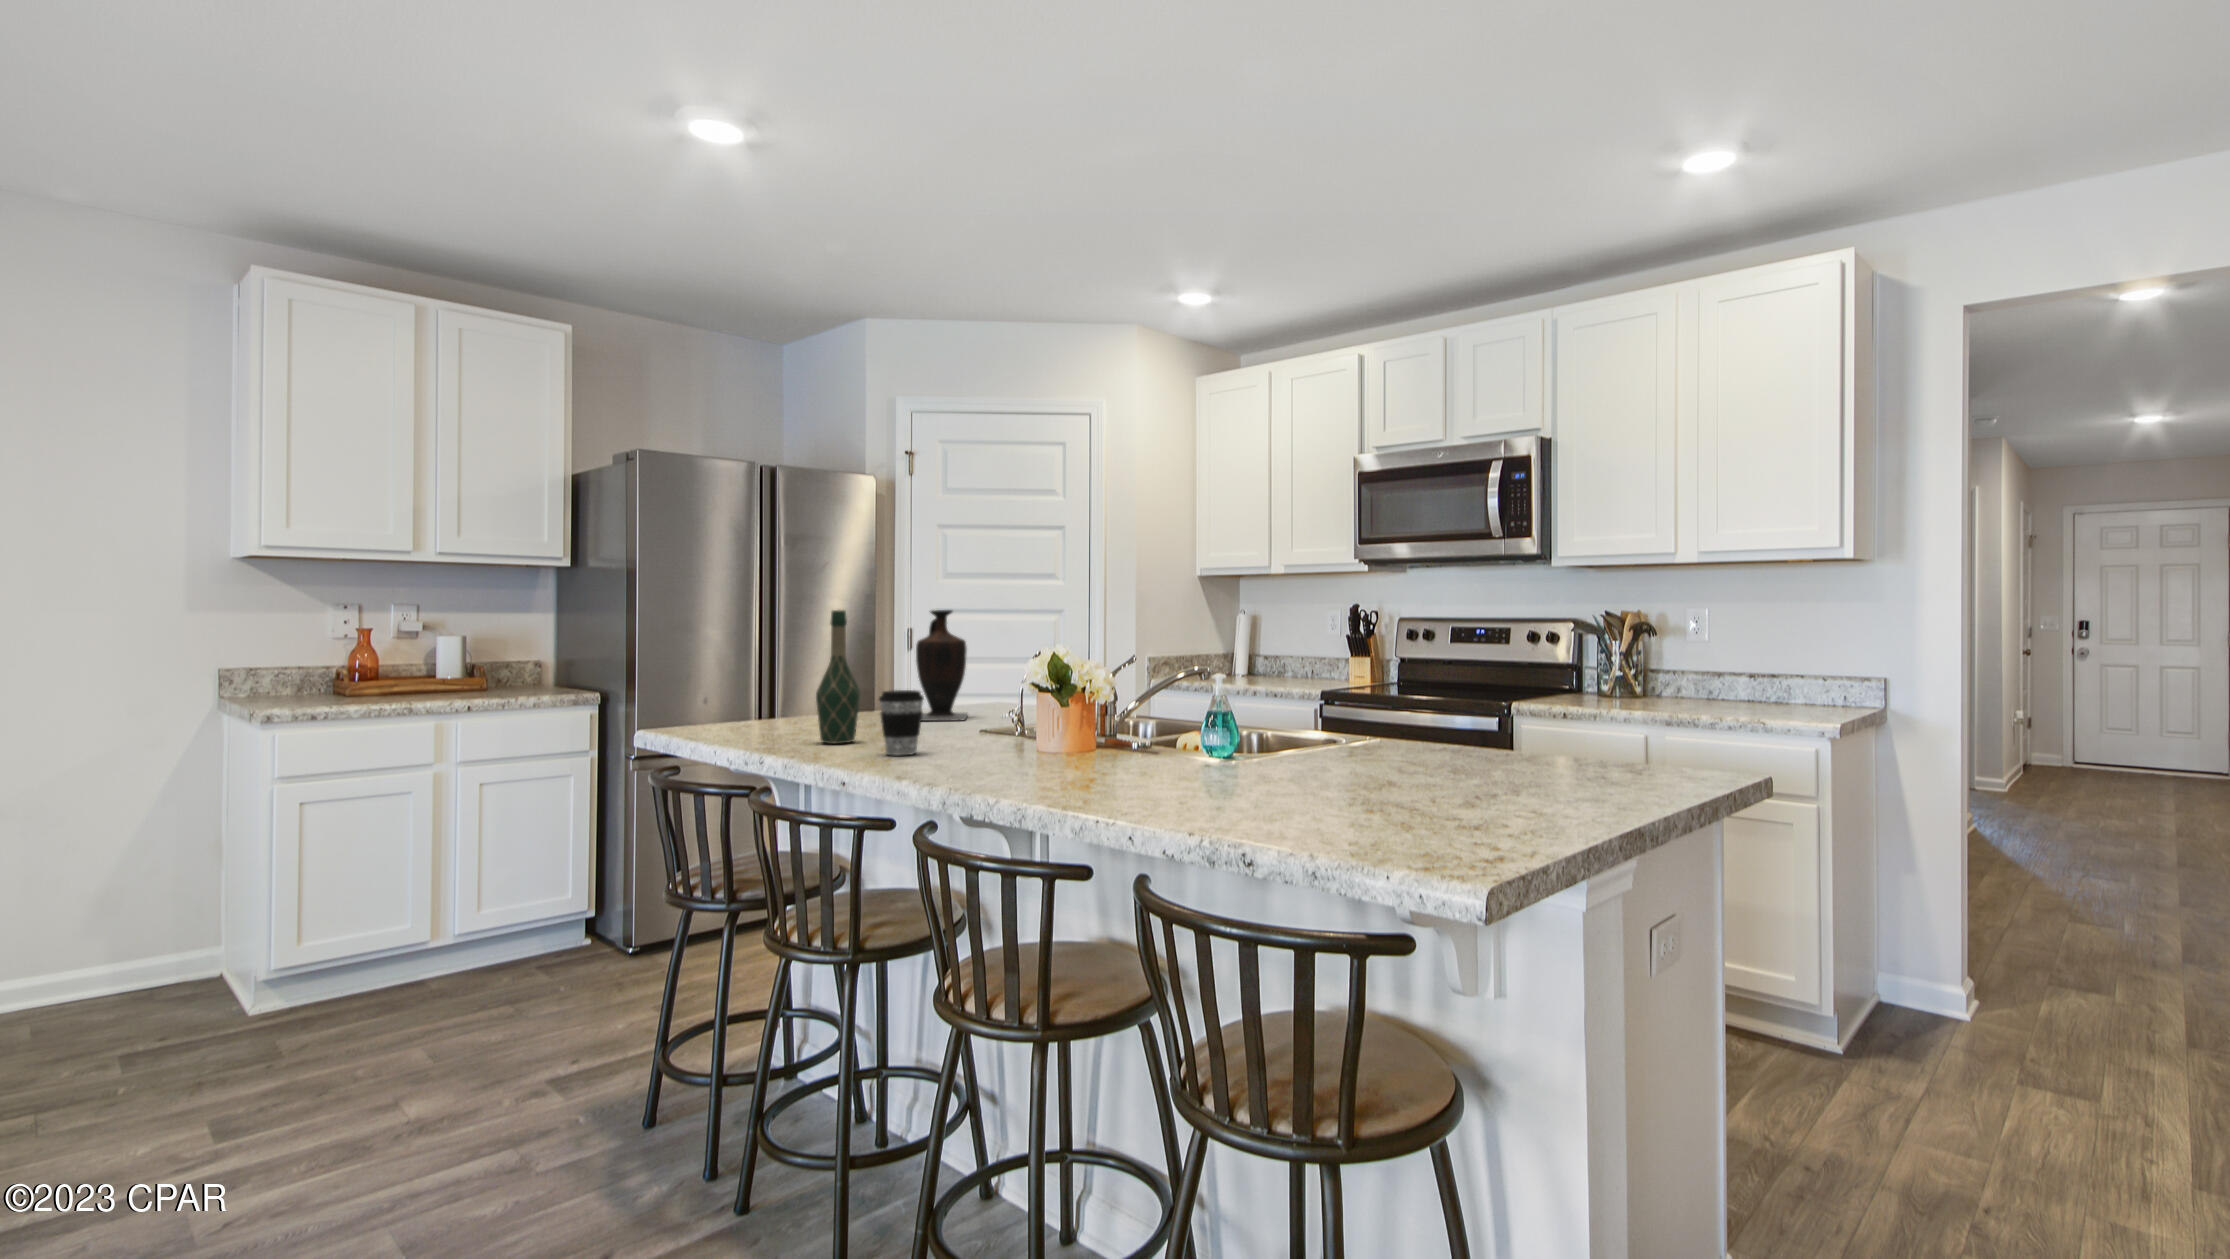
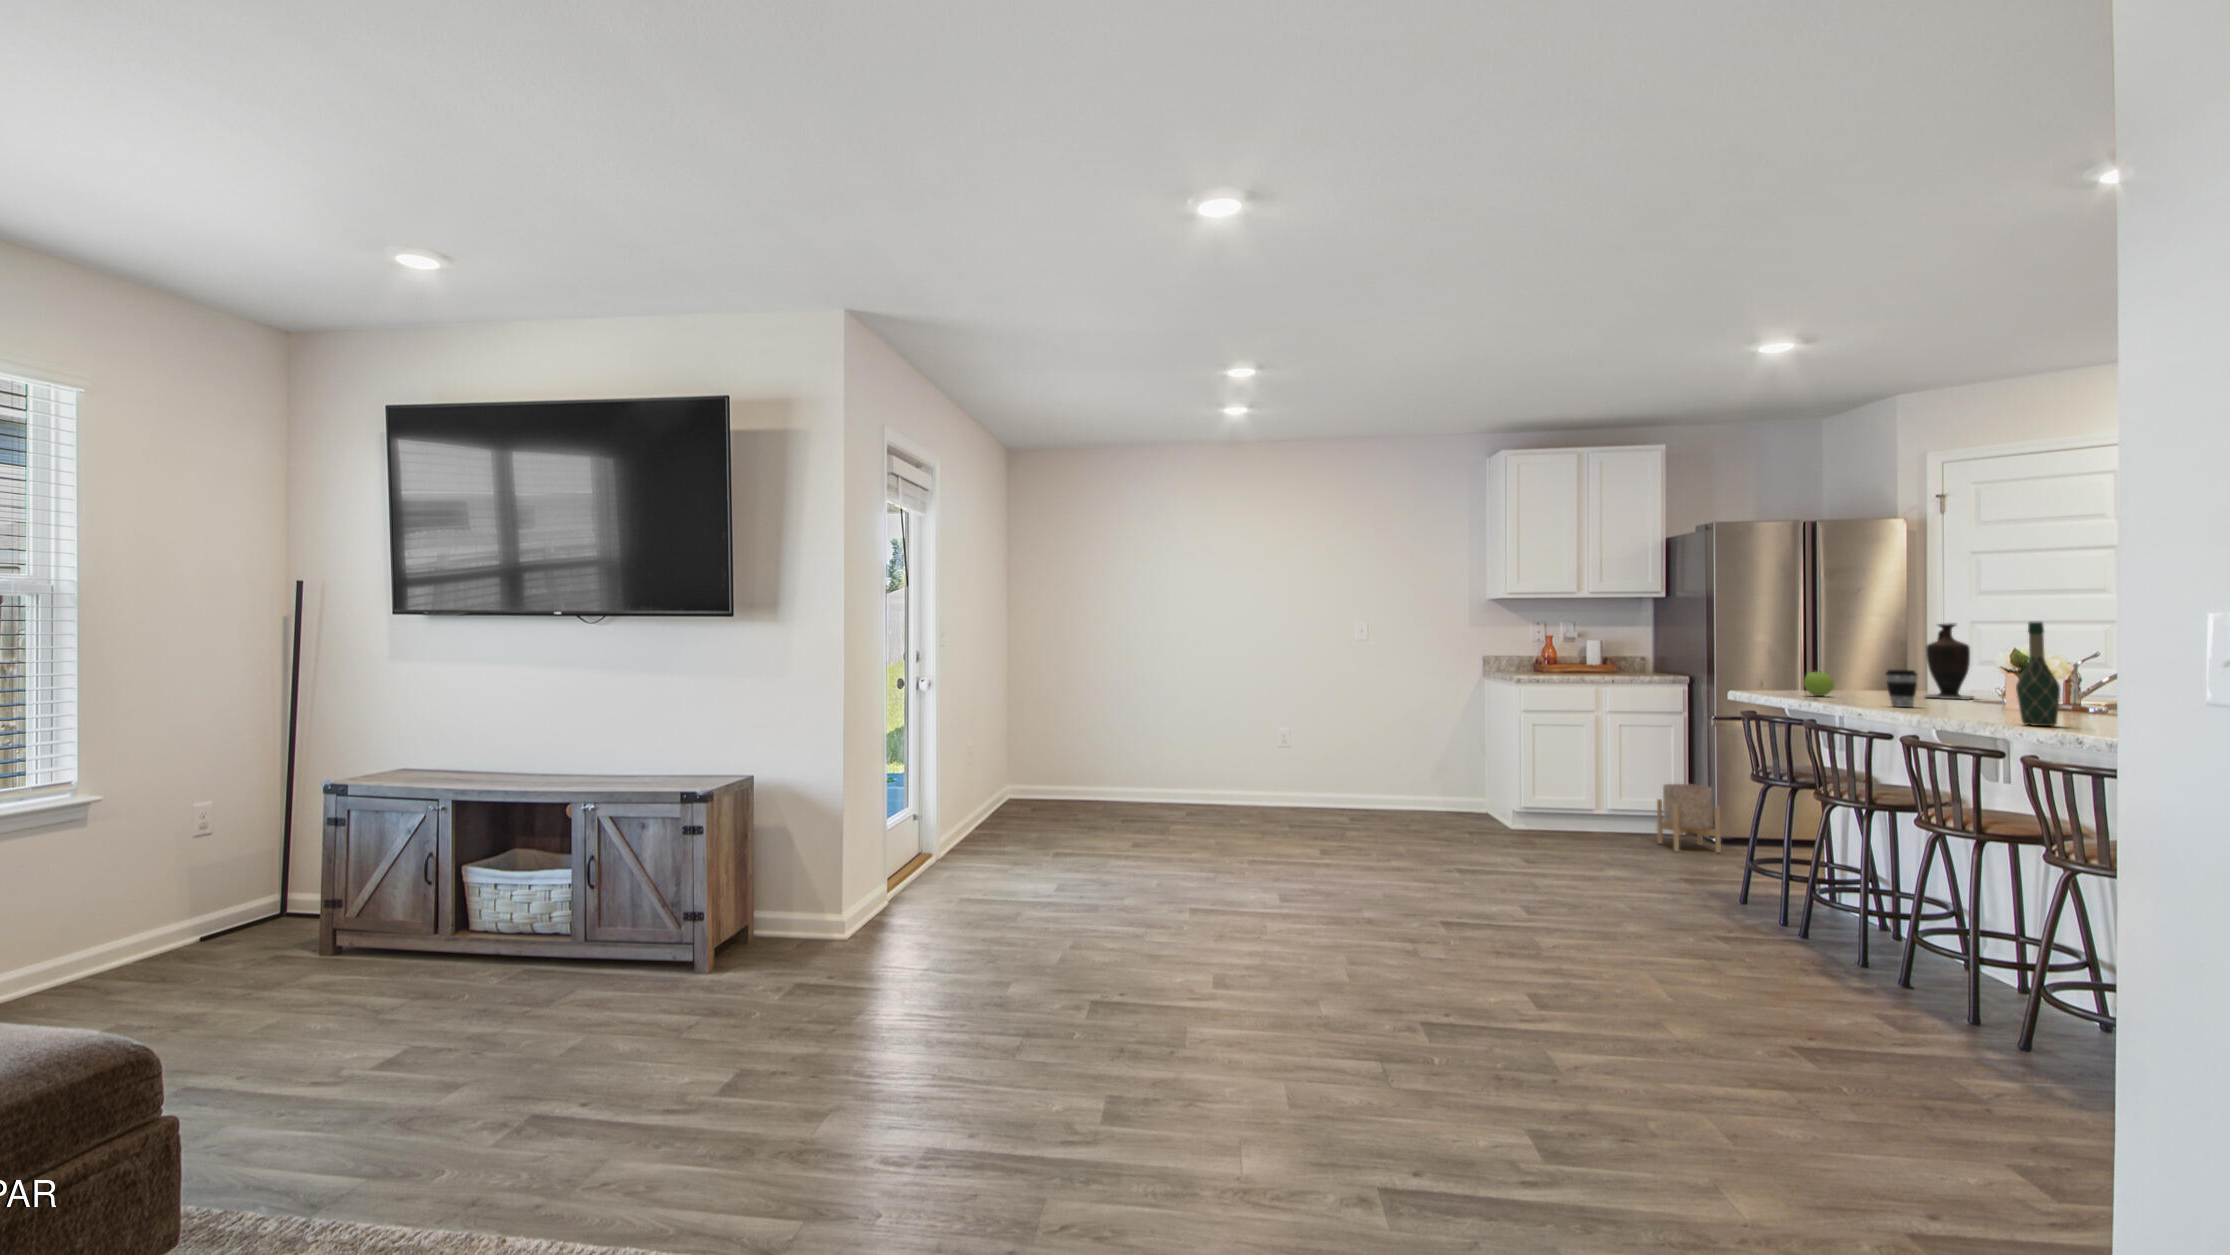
wine bottle: present [816,610,860,744] -> present [2016,622,2060,726]
apple: none [755,691,799,732] -> present [1804,672,1834,696]
planter: none [535,865,633,987] -> present [1657,784,1721,853]

